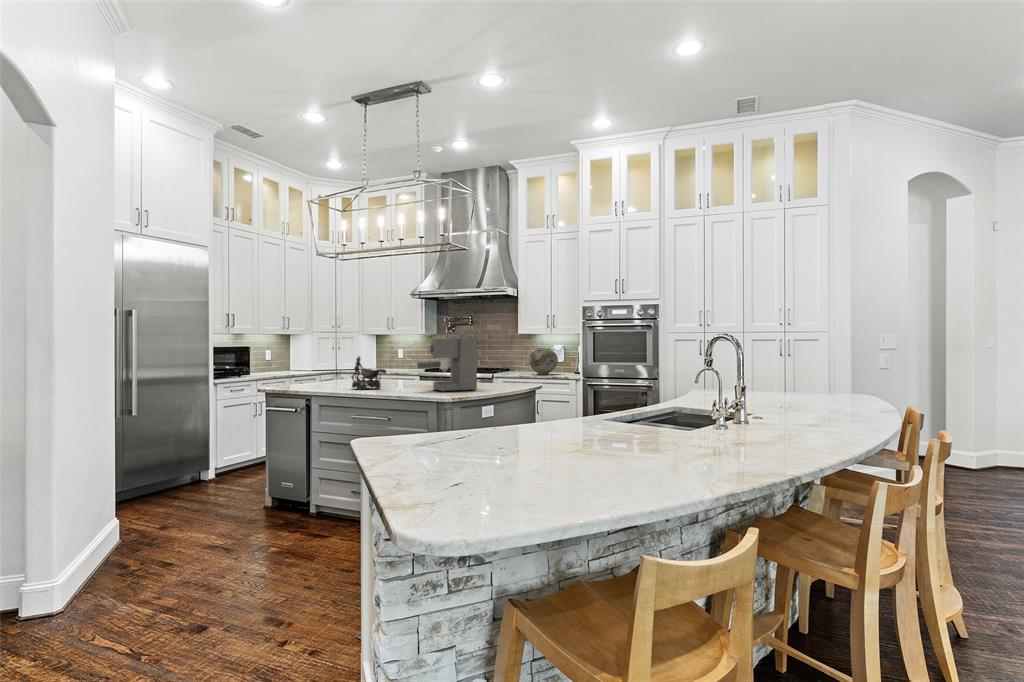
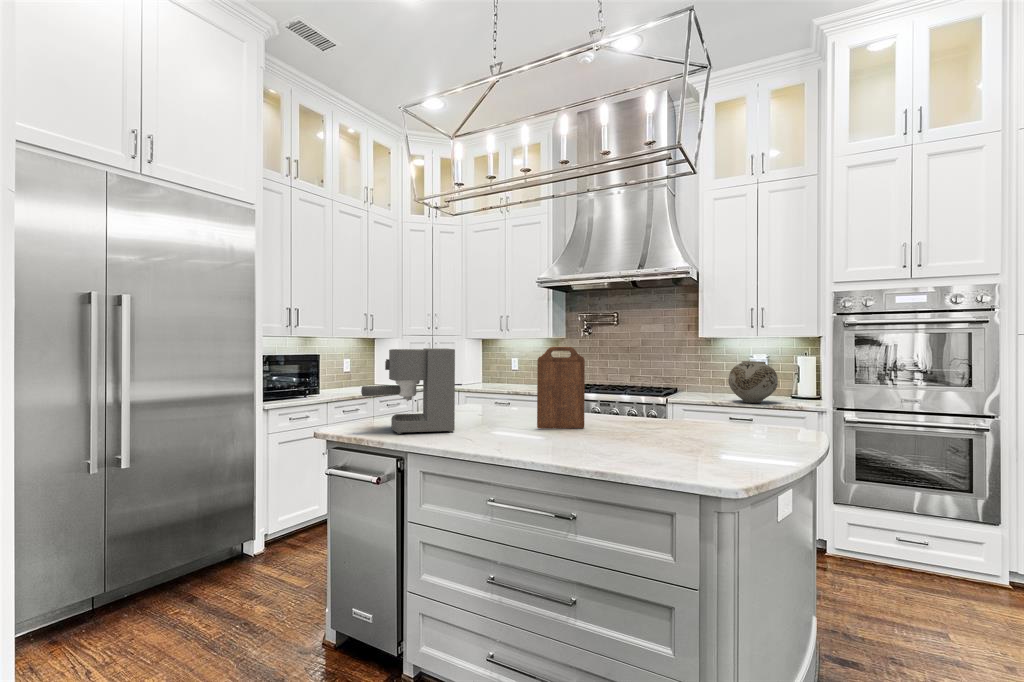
coffee maker: present [417,338,477,392] -> present [361,348,455,434]
cutting board: none [391,339,418,386] -> present [537,347,585,429]
decorative bowl: present [352,356,386,389] -> none [474,379,541,442]

